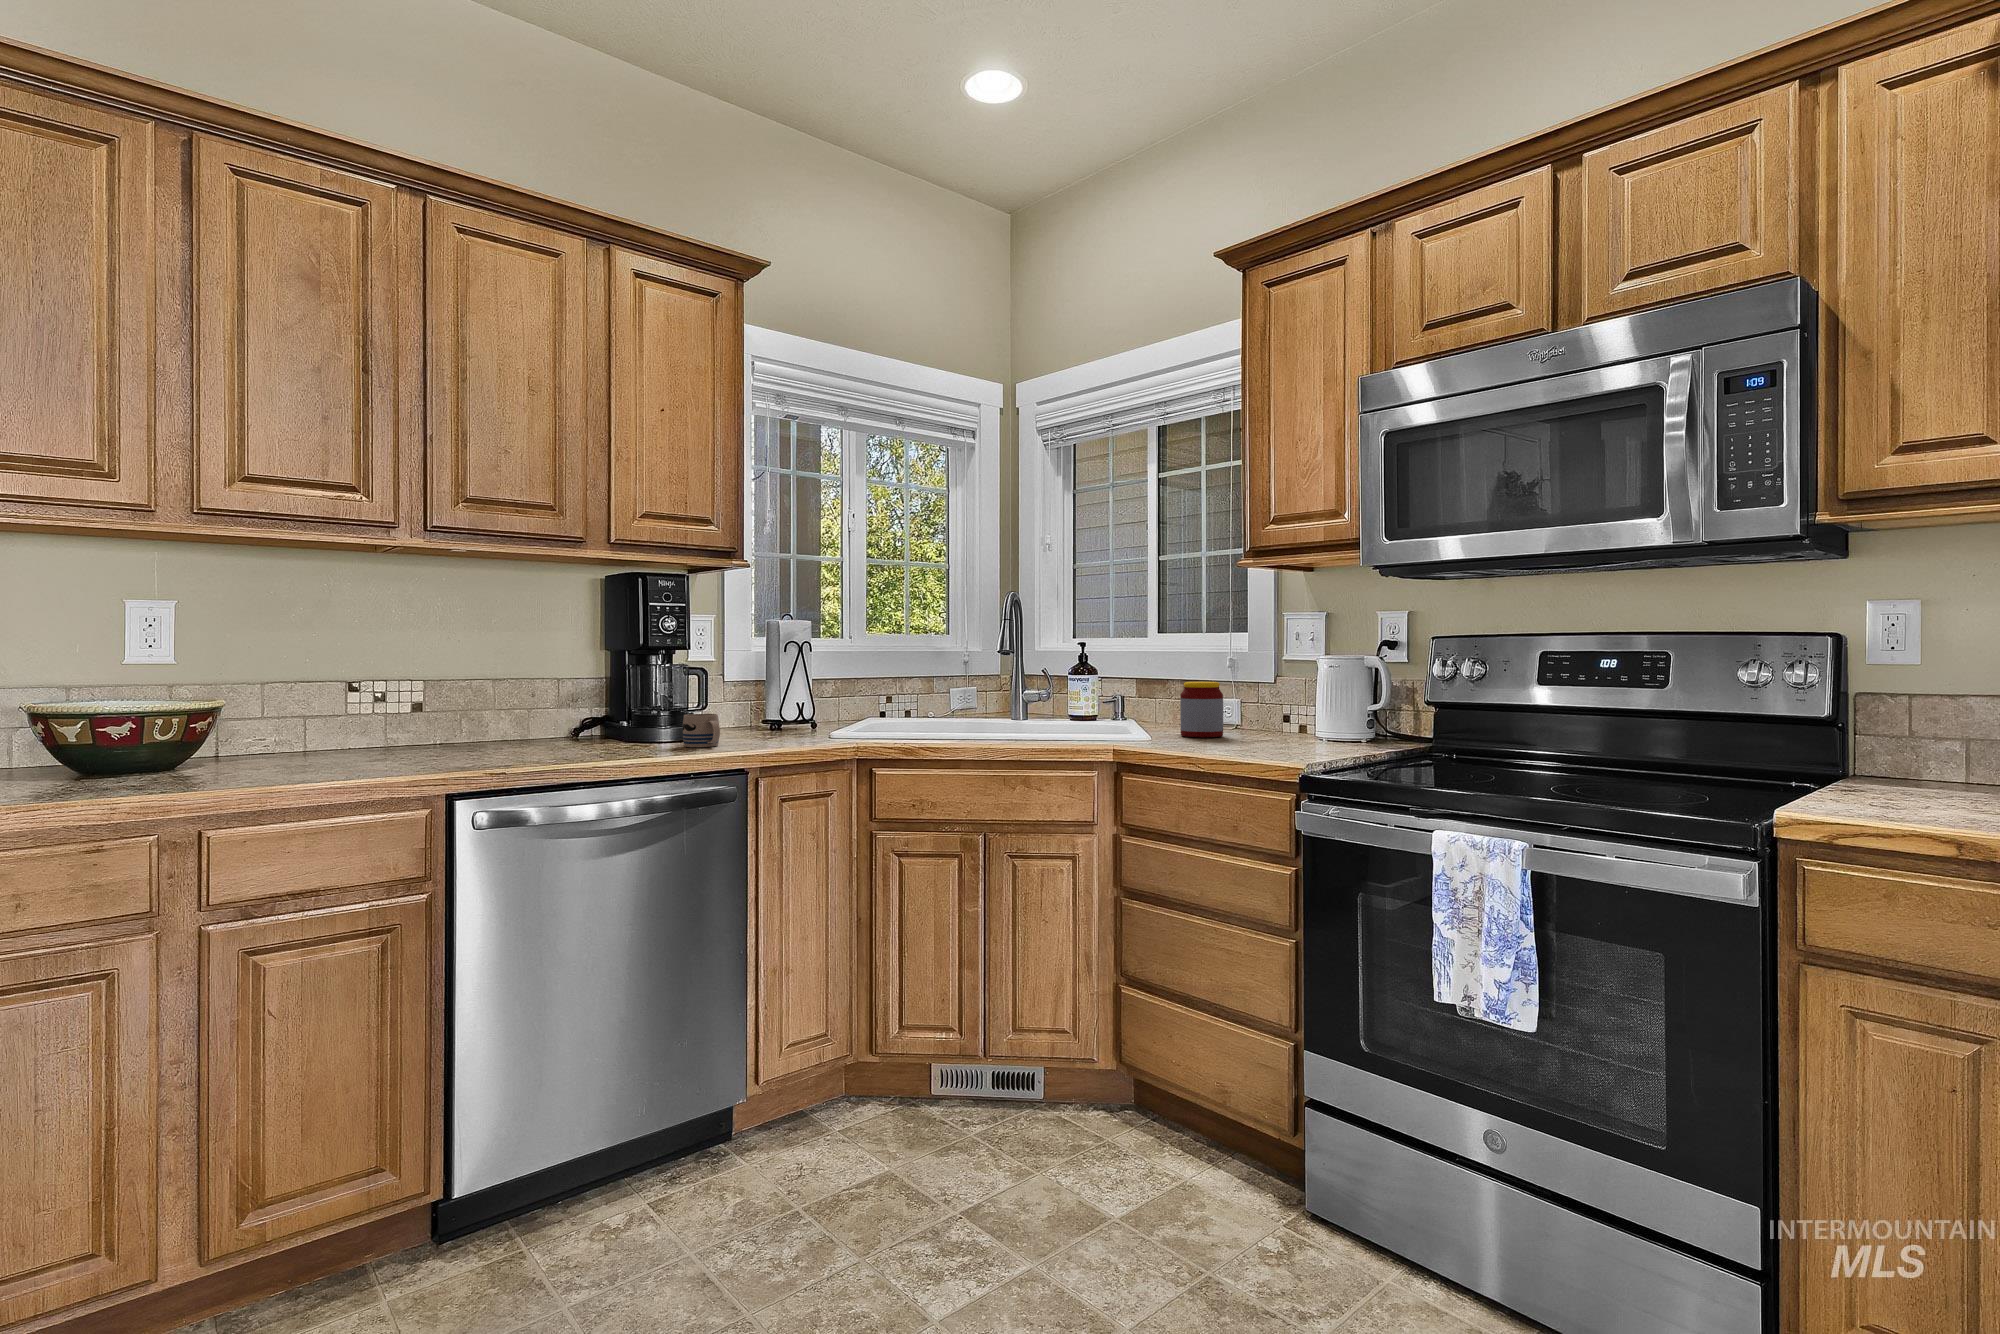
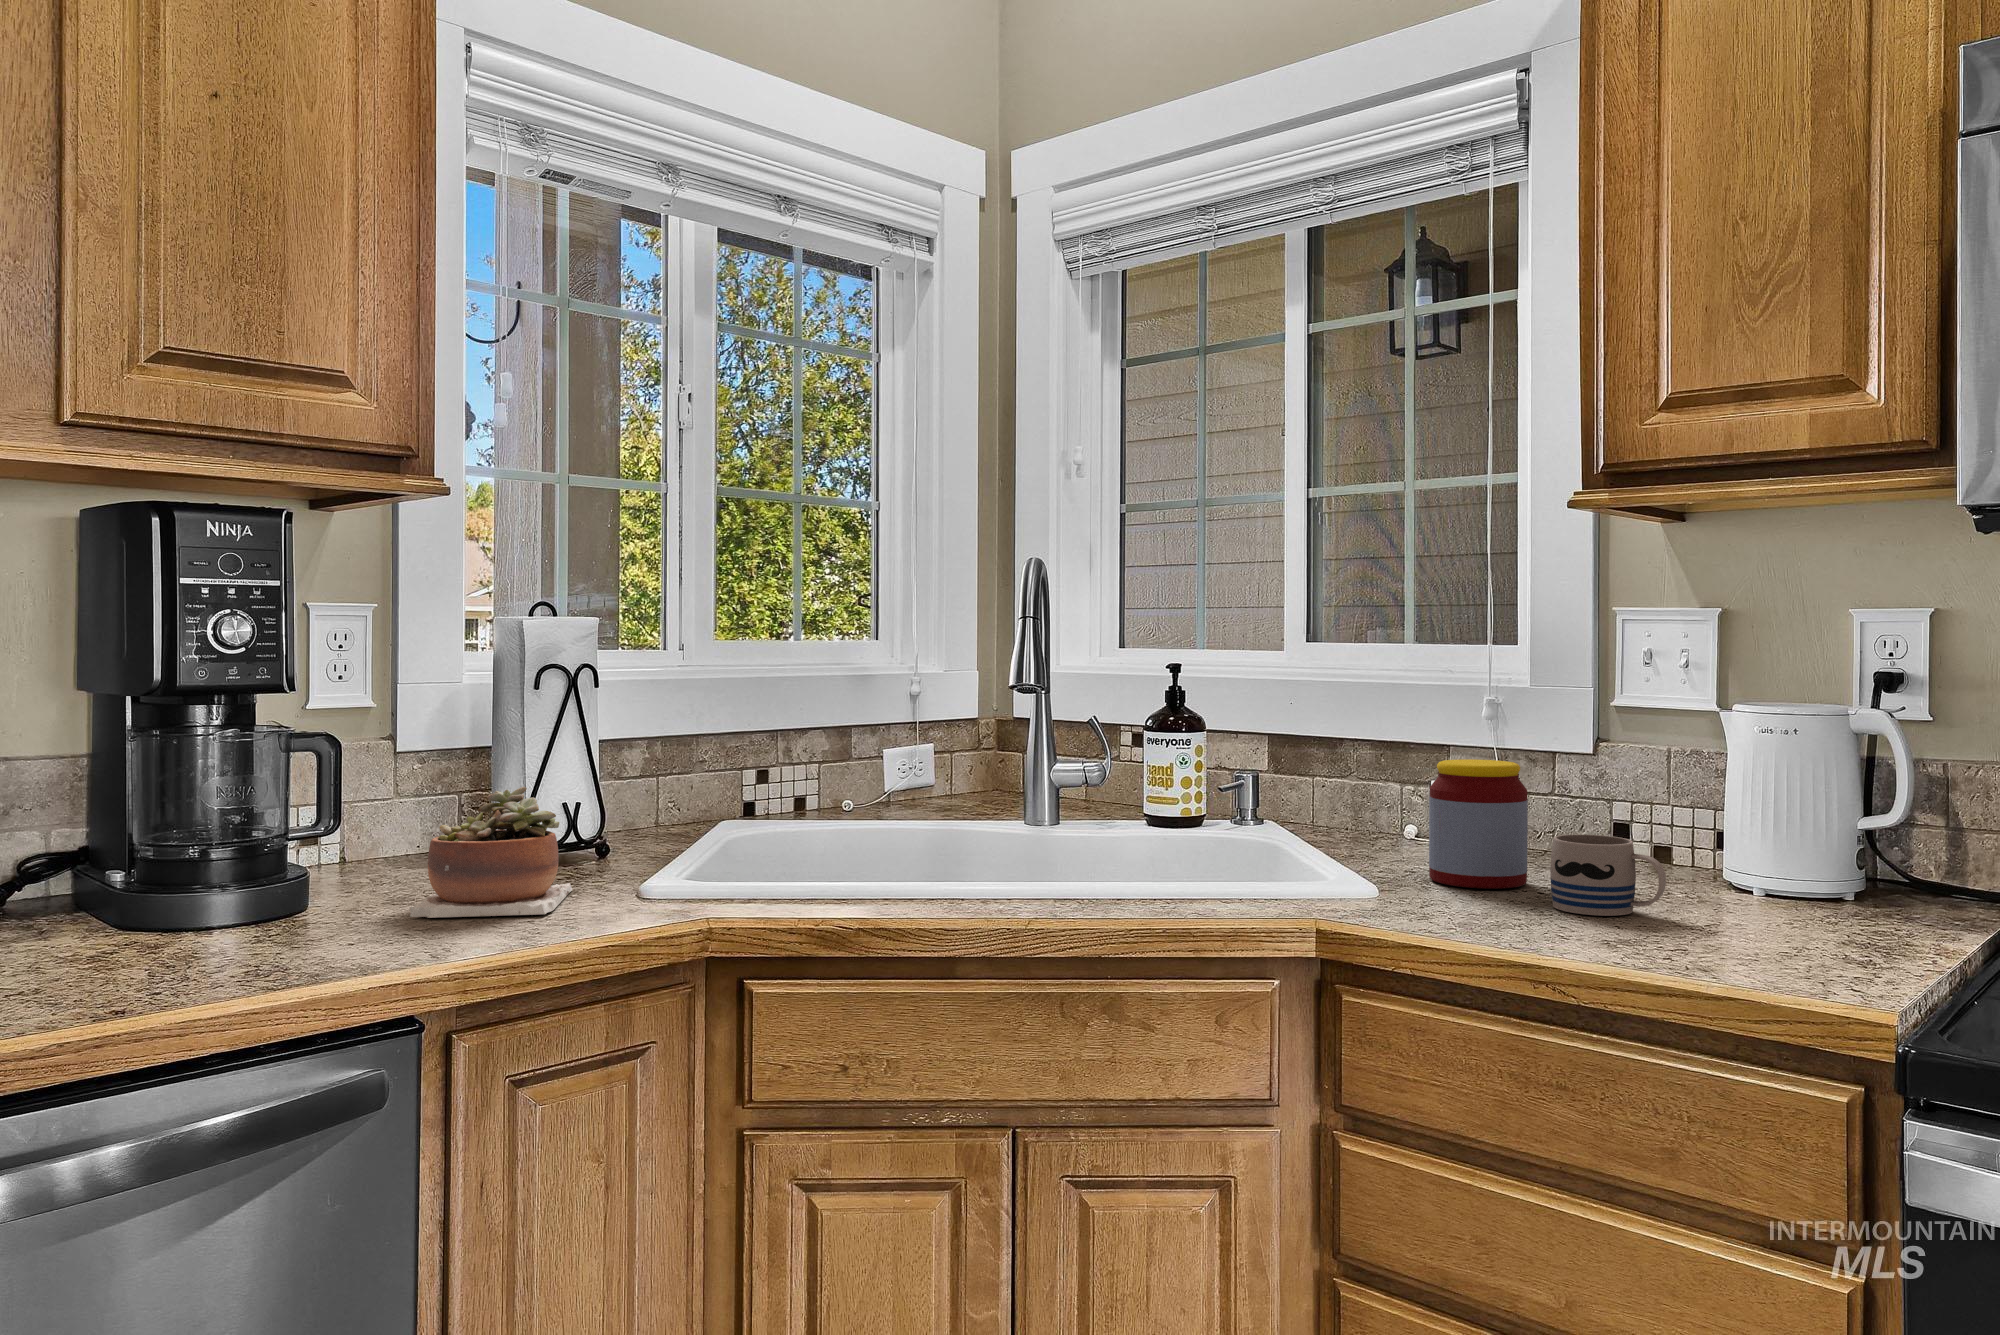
succulent plant: none [738,691,802,741] -> present [410,787,572,918]
mug: present [683,714,720,747] -> present [1550,834,1666,916]

